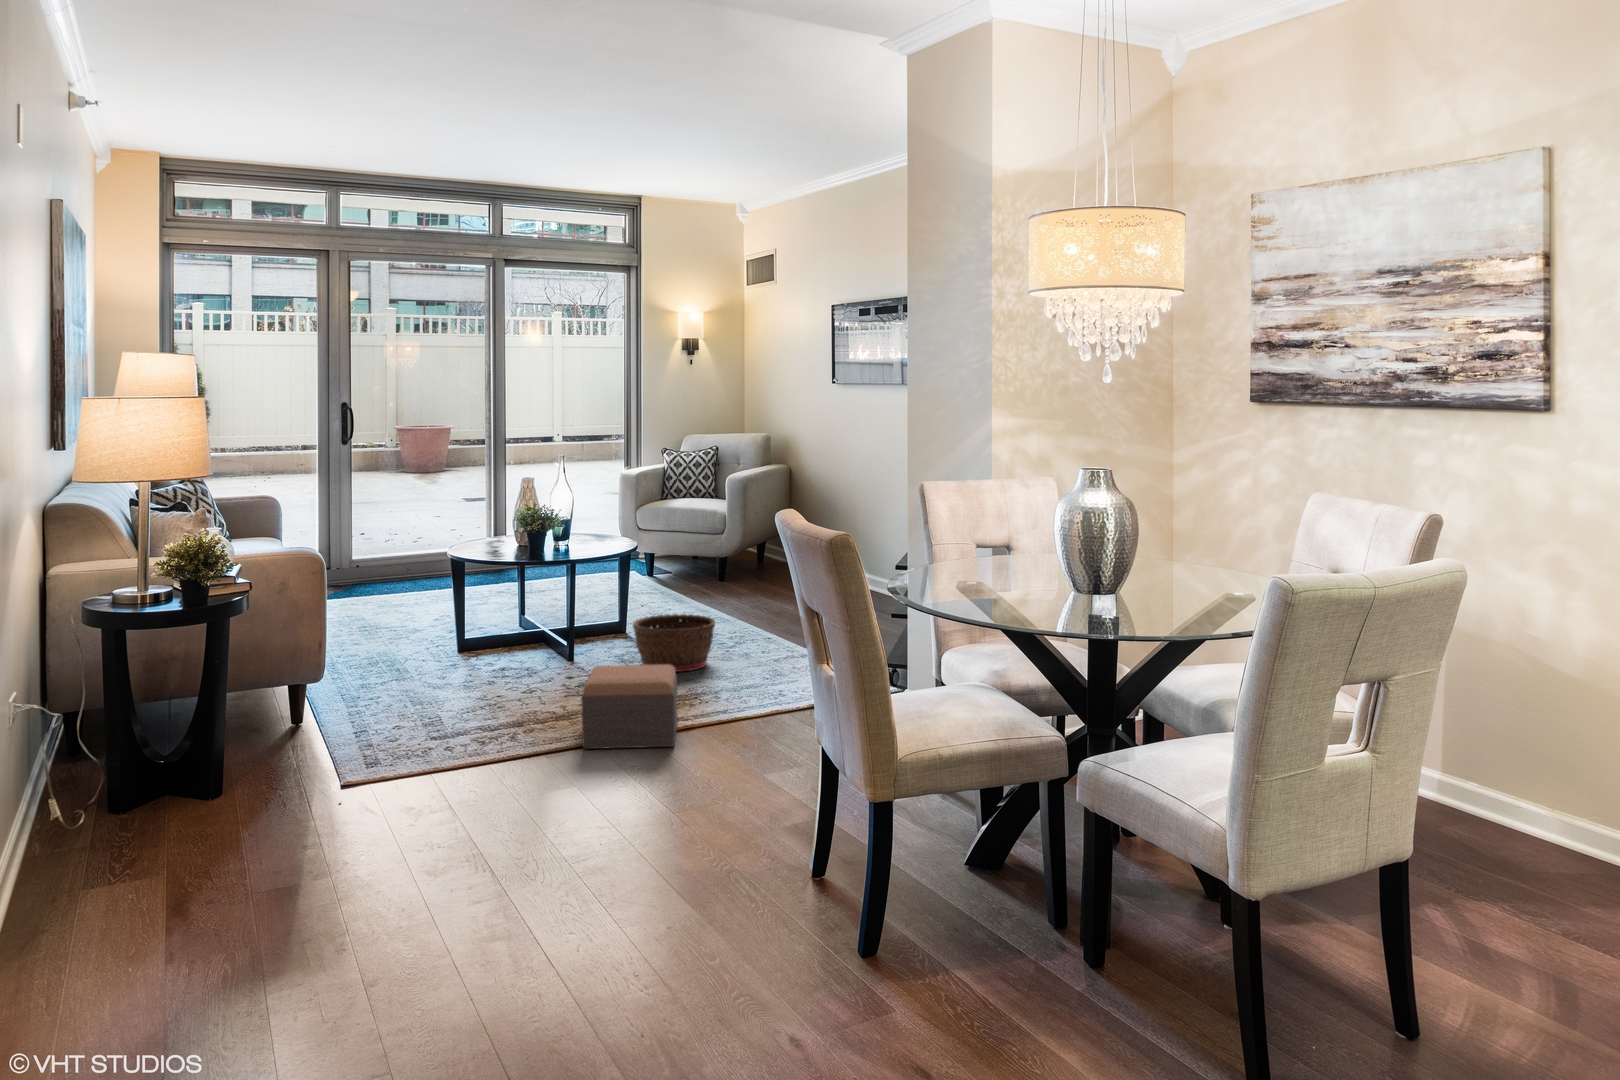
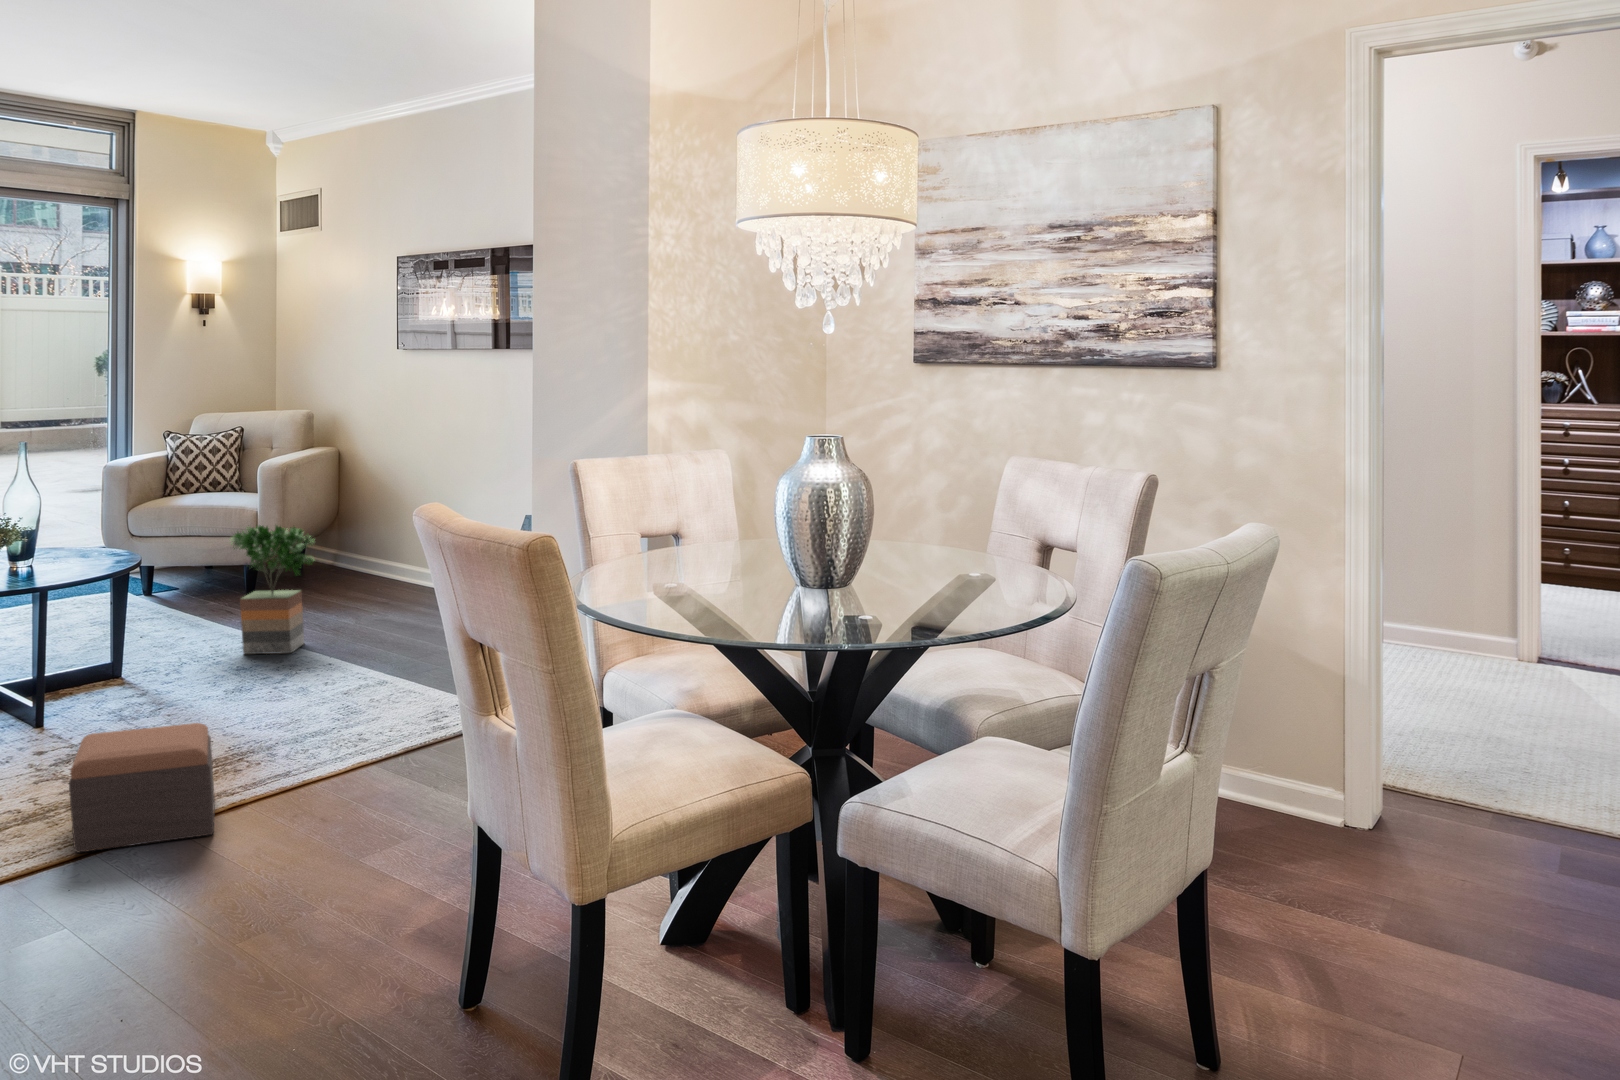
potted tree: none [701,522,765,623] -> present [231,526,315,654]
basket: present [633,614,715,672] -> none [137,649,257,729]

